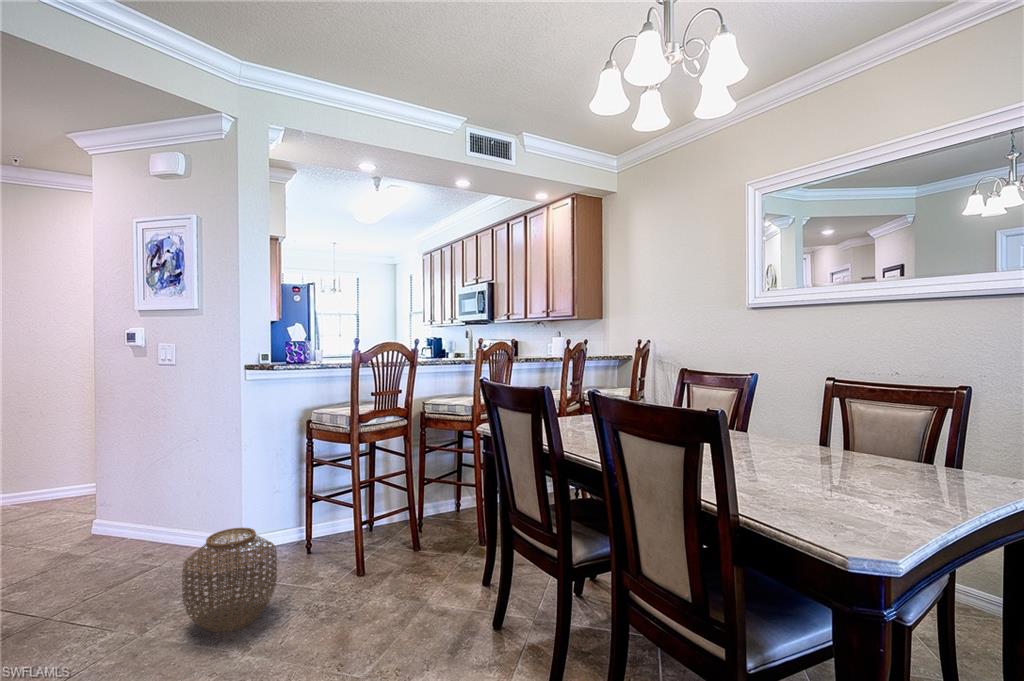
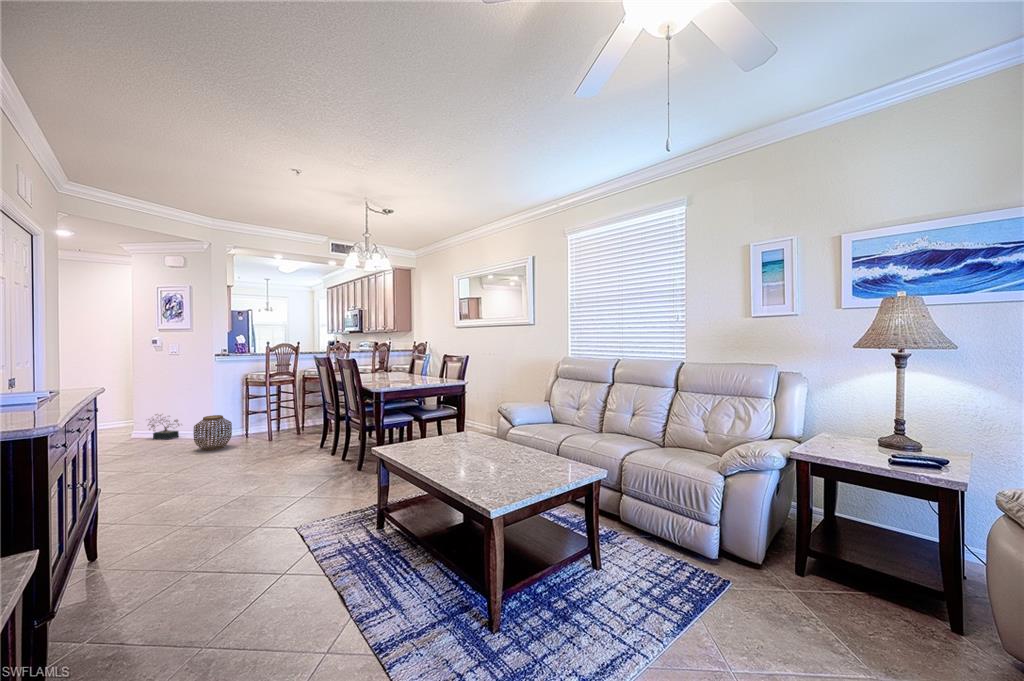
decorative plant: none [103,496,181,563] -> present [148,414,179,440]

